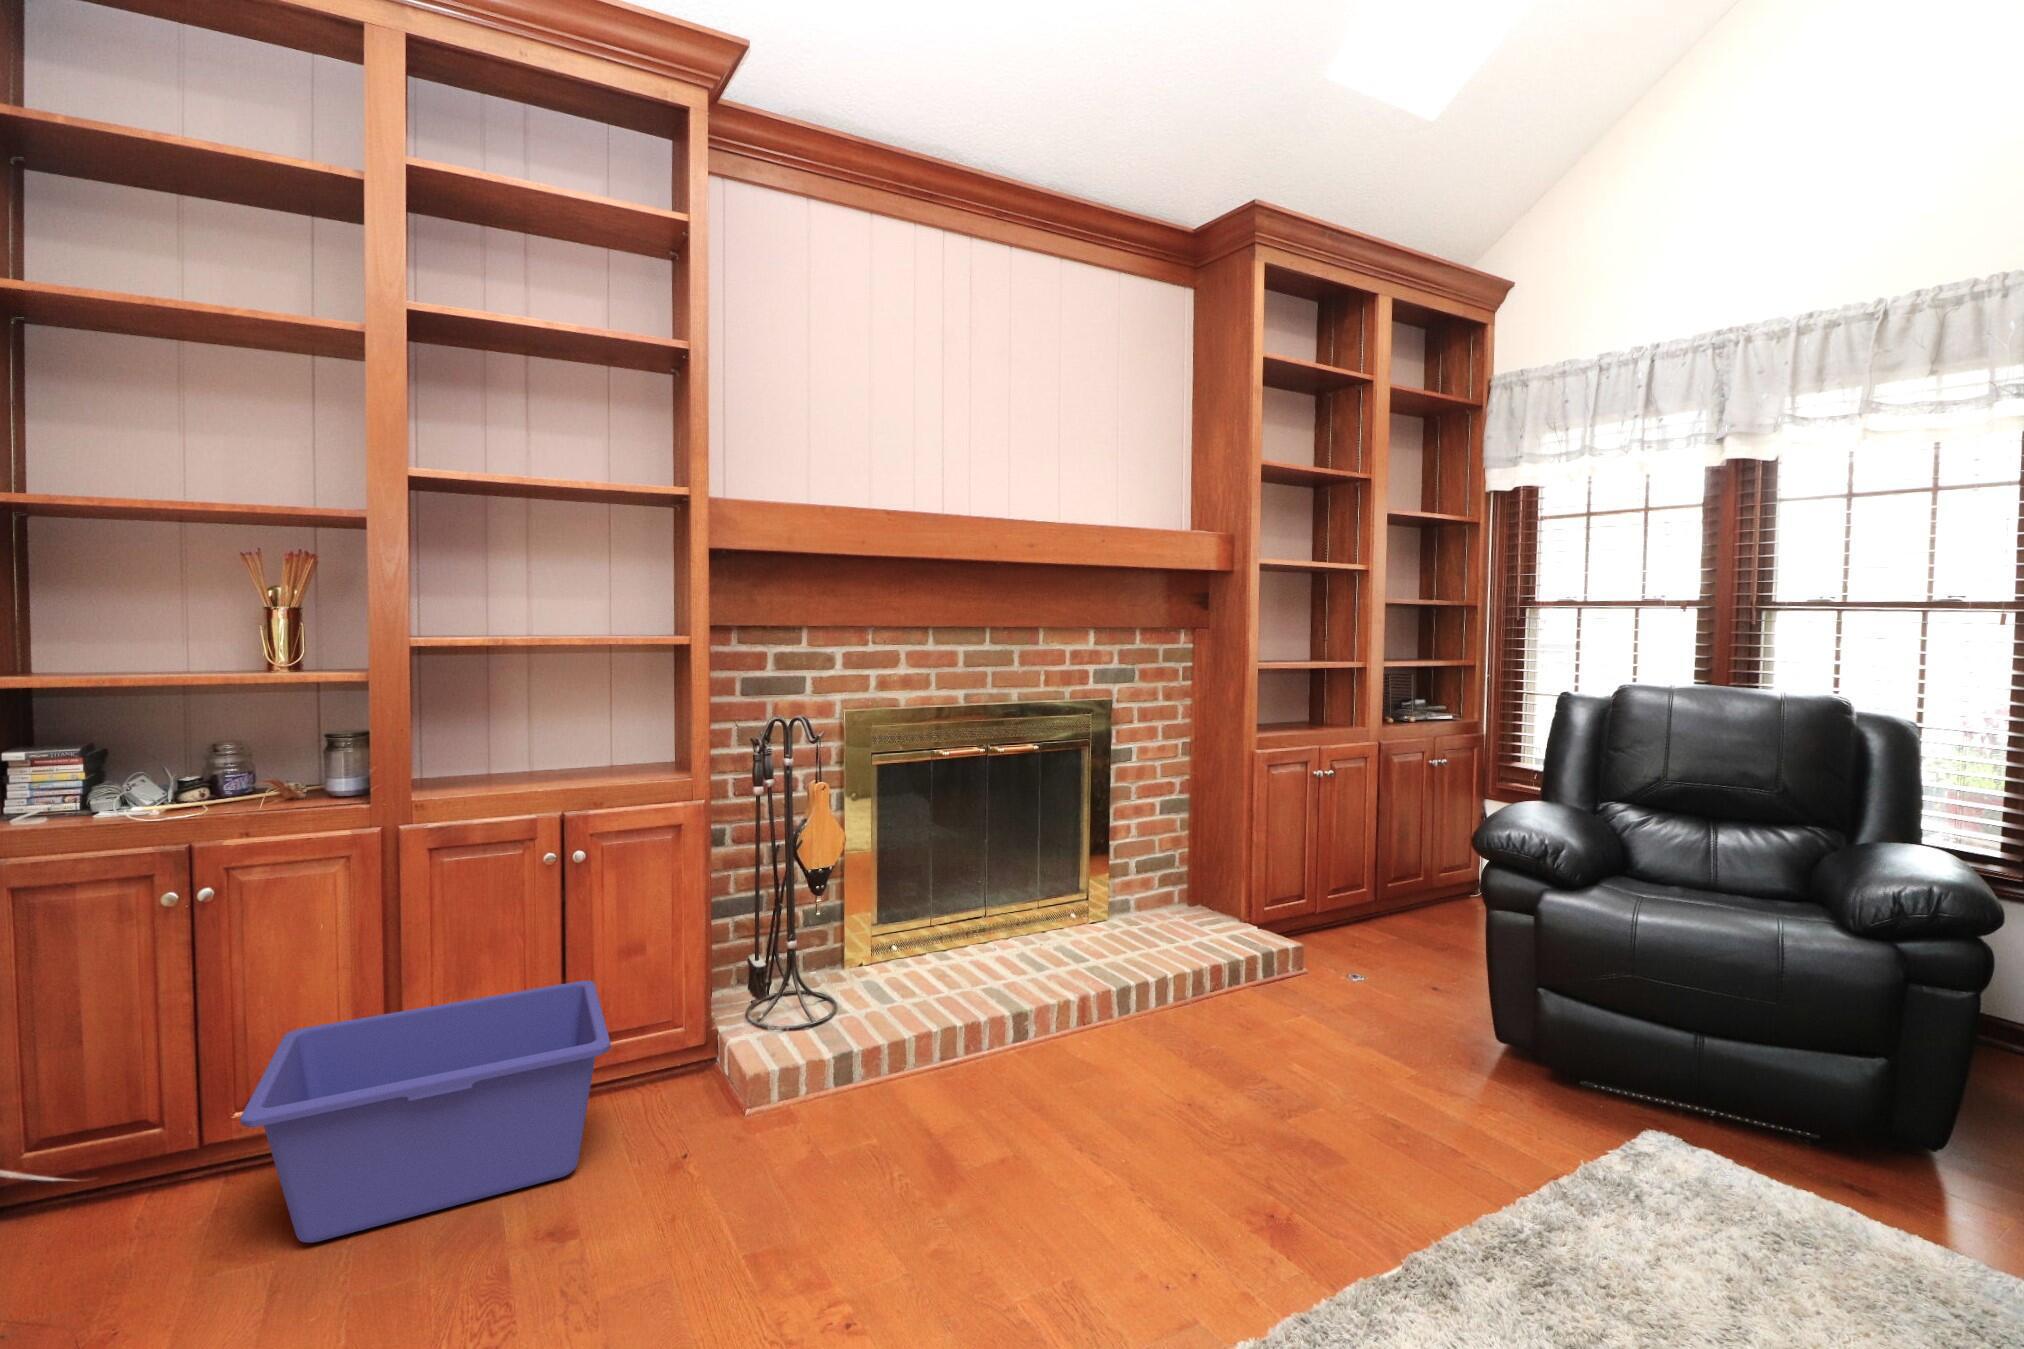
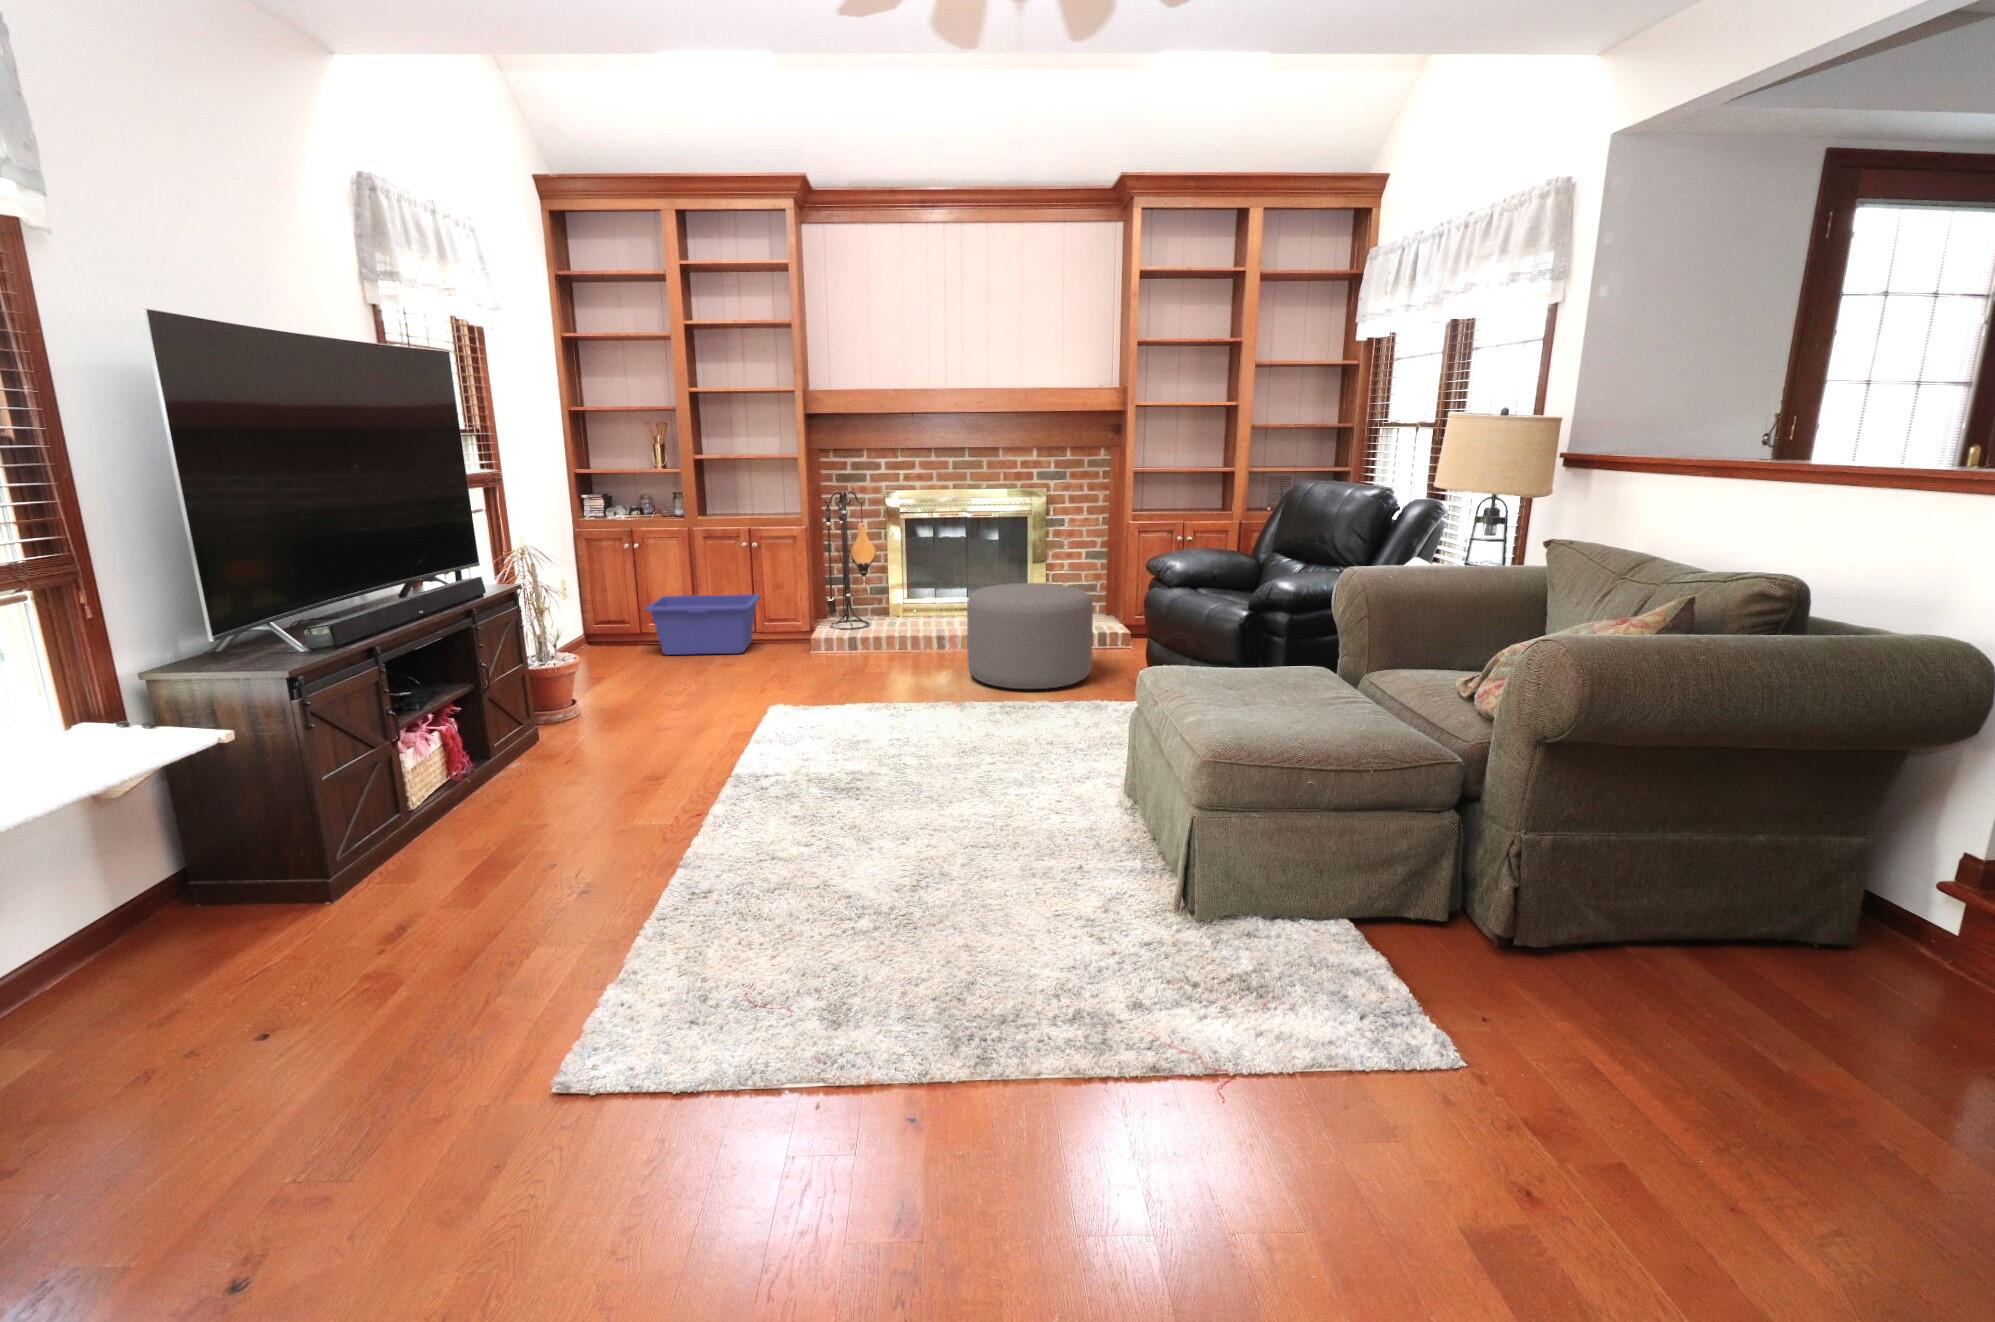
ottoman: none [1219,895,1527,1193] -> present [967,583,1093,689]

